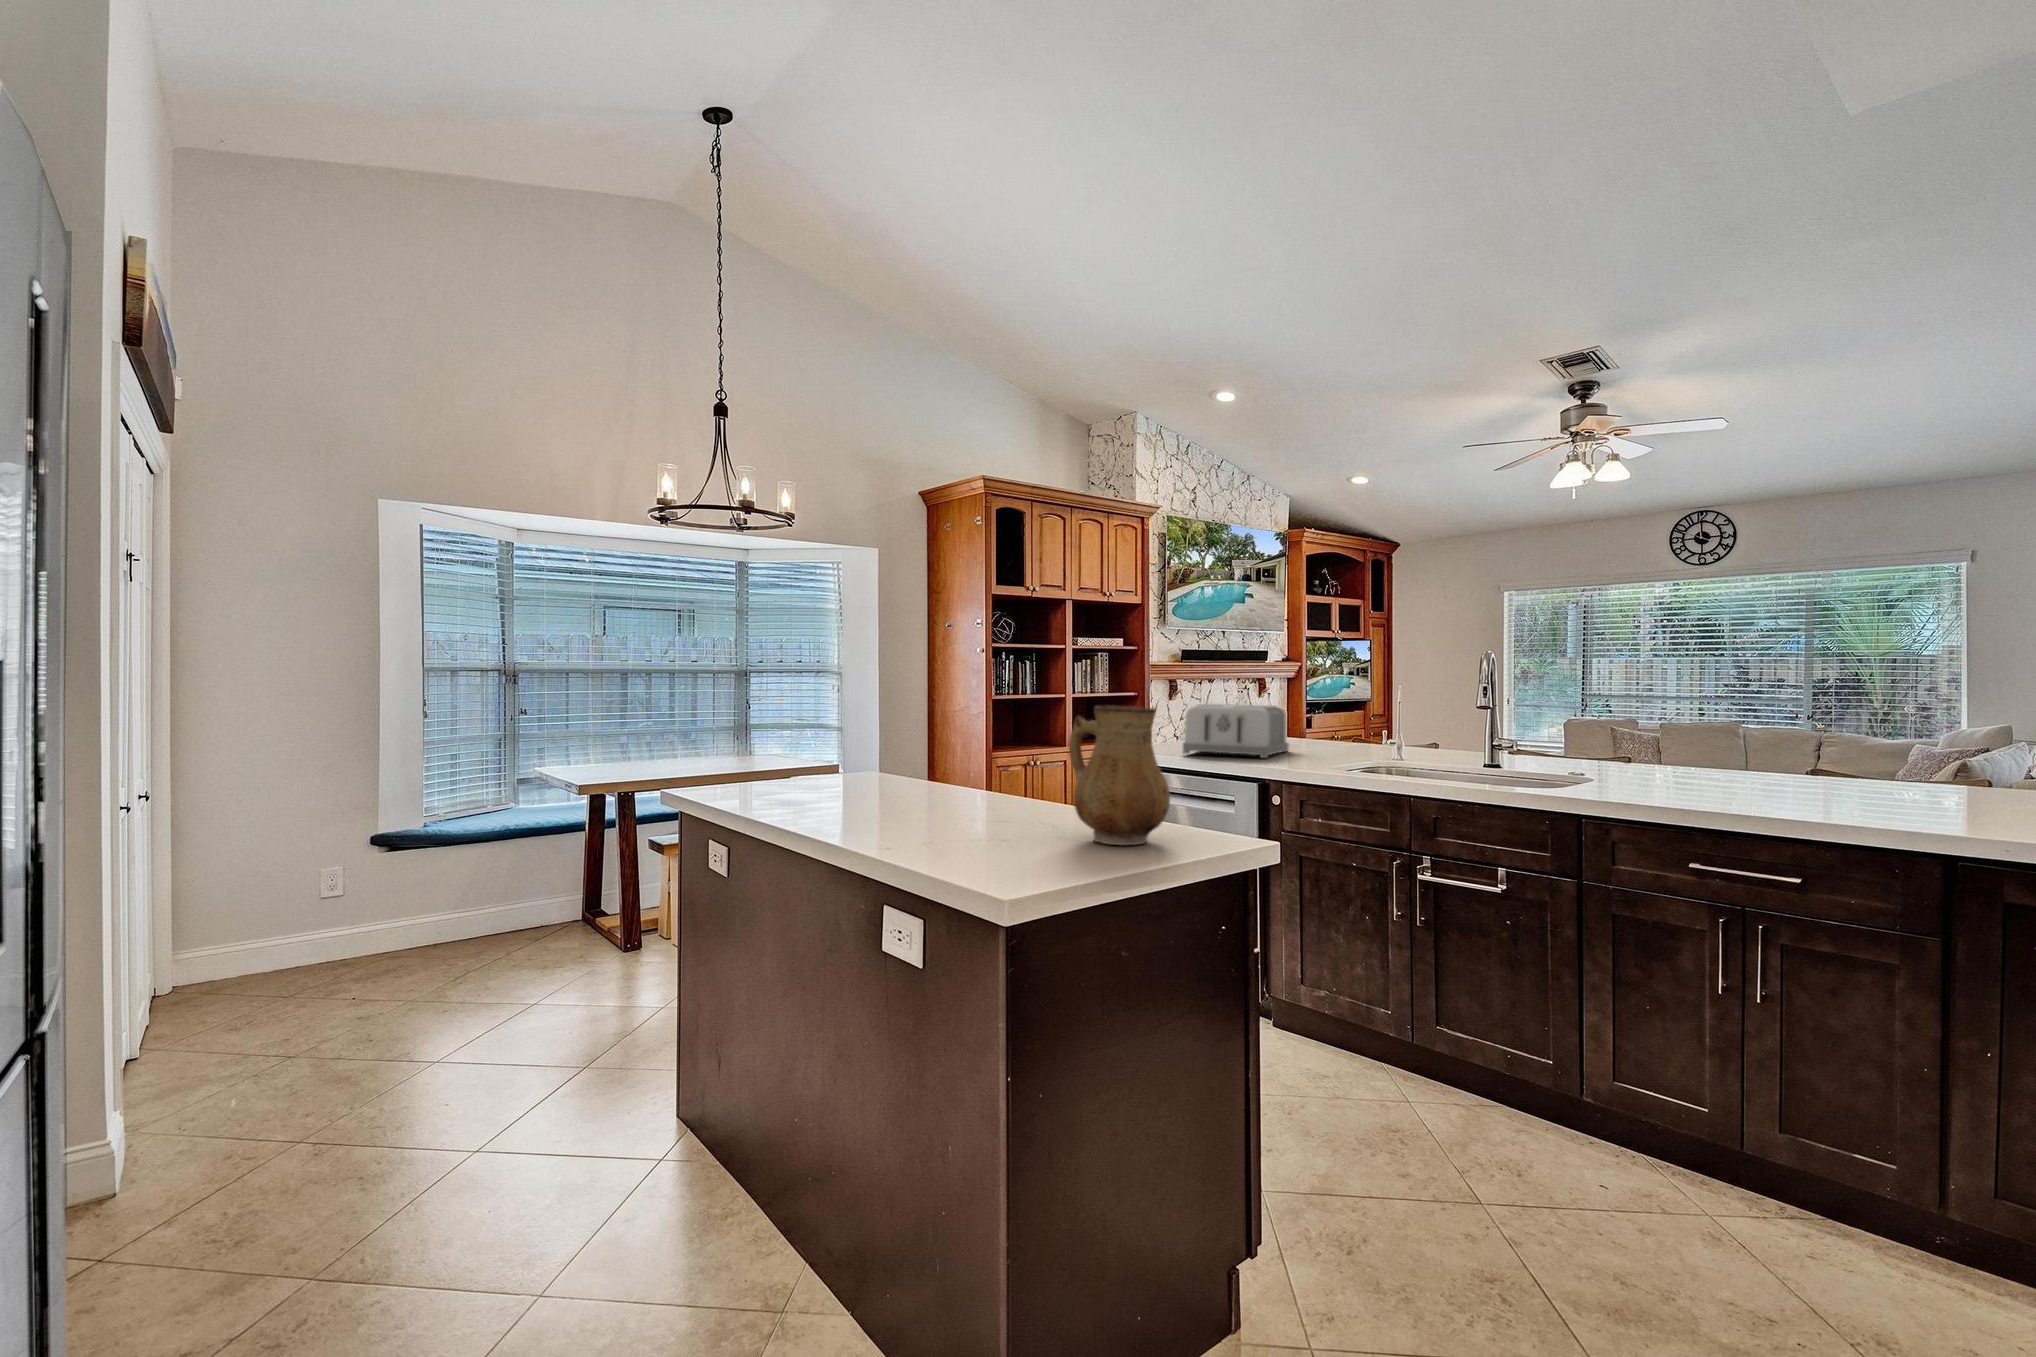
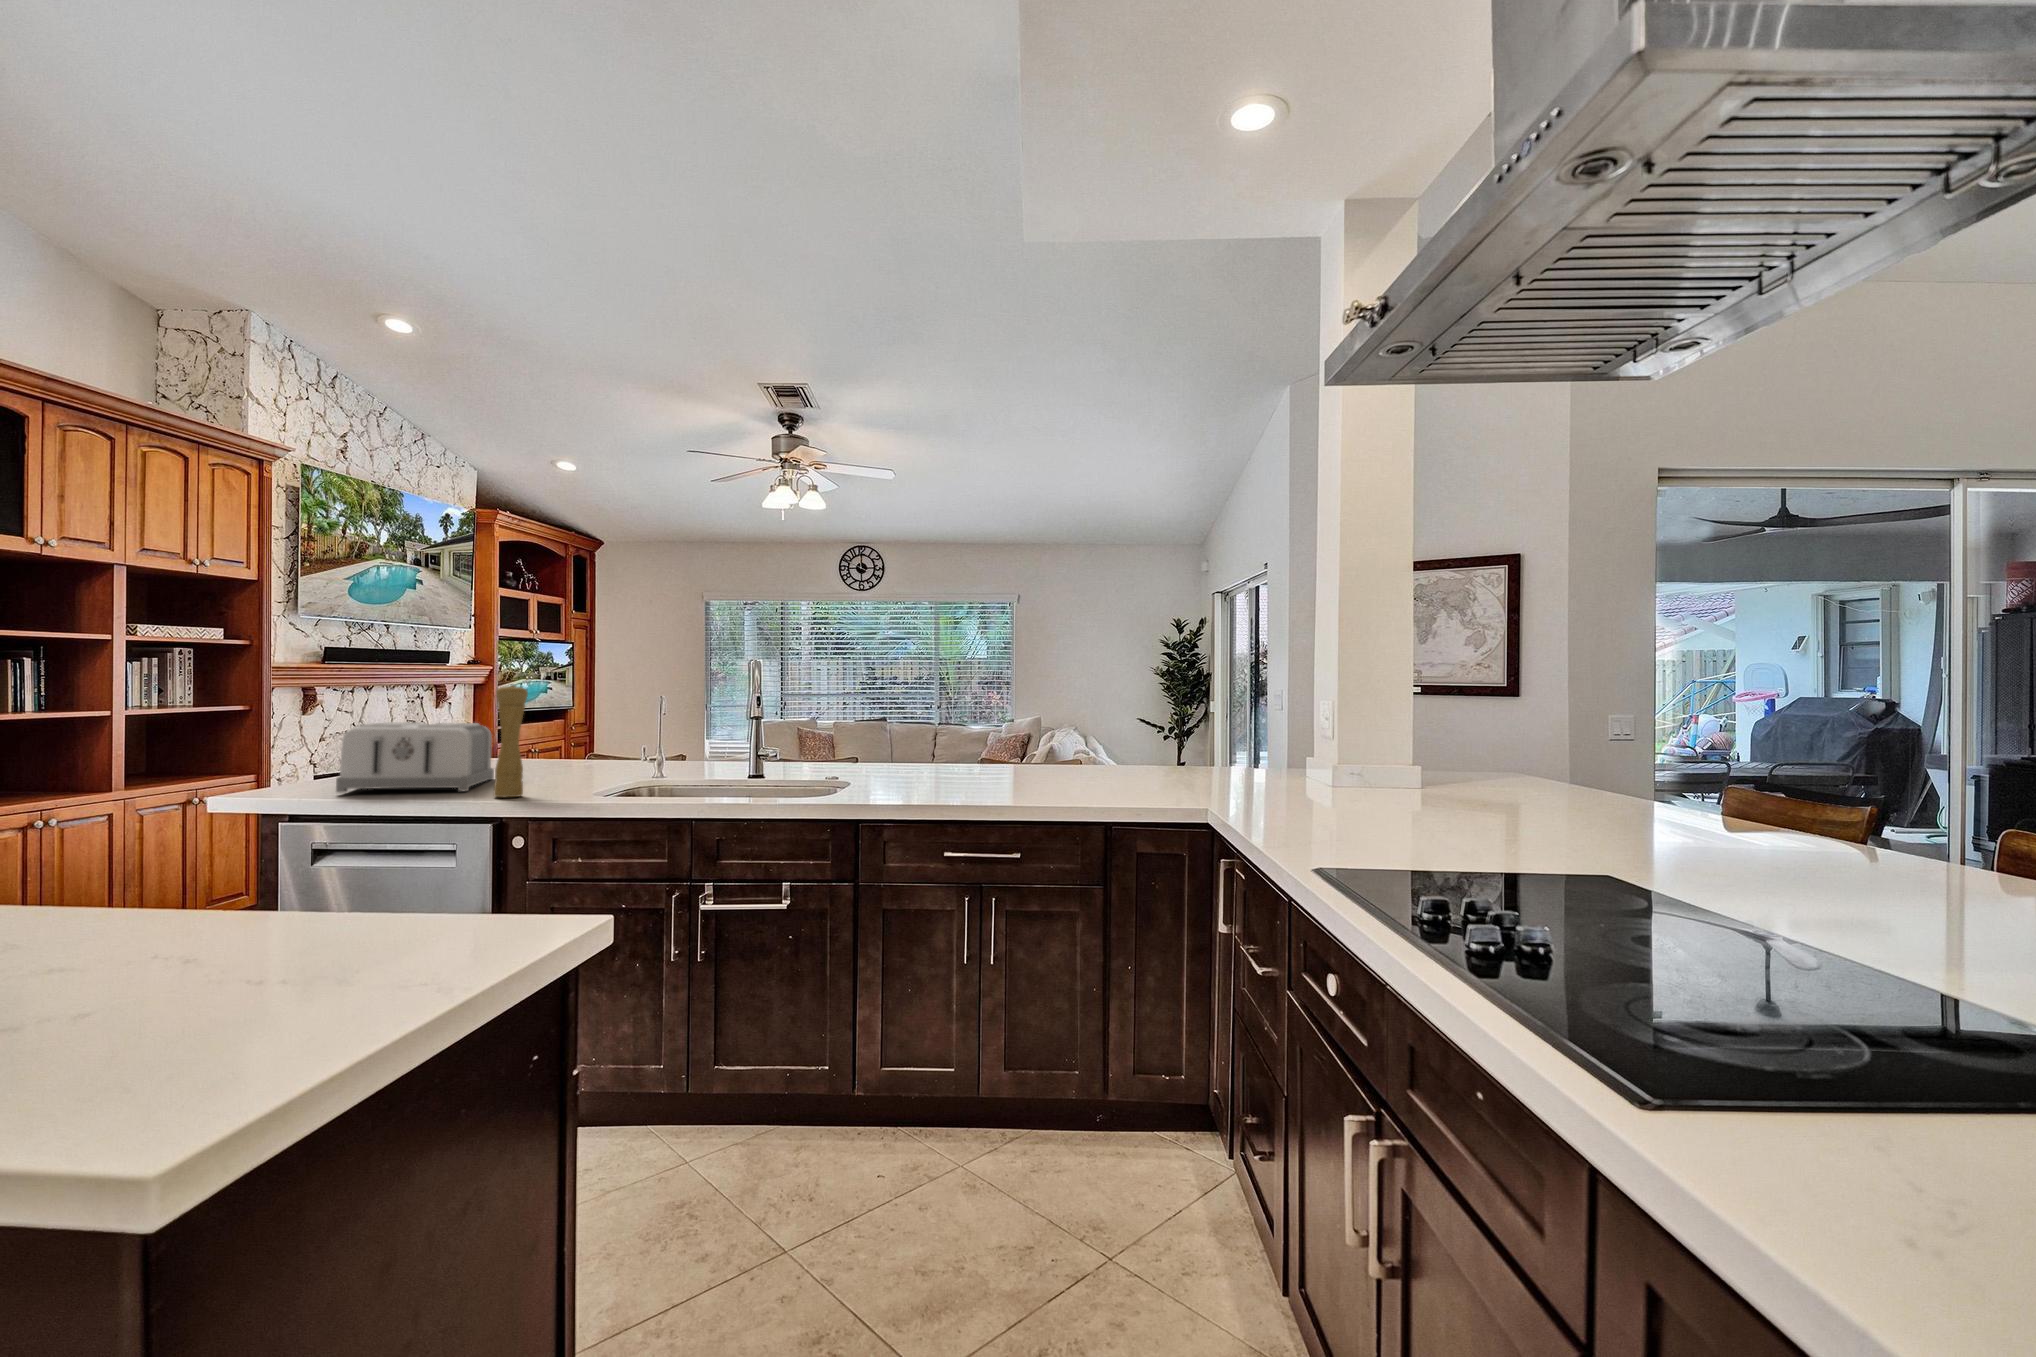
pepper mill: none [1284,673,1308,764] -> present [494,684,528,797]
ceramic pitcher: present [1069,705,1170,845] -> none [126,749,346,992]

